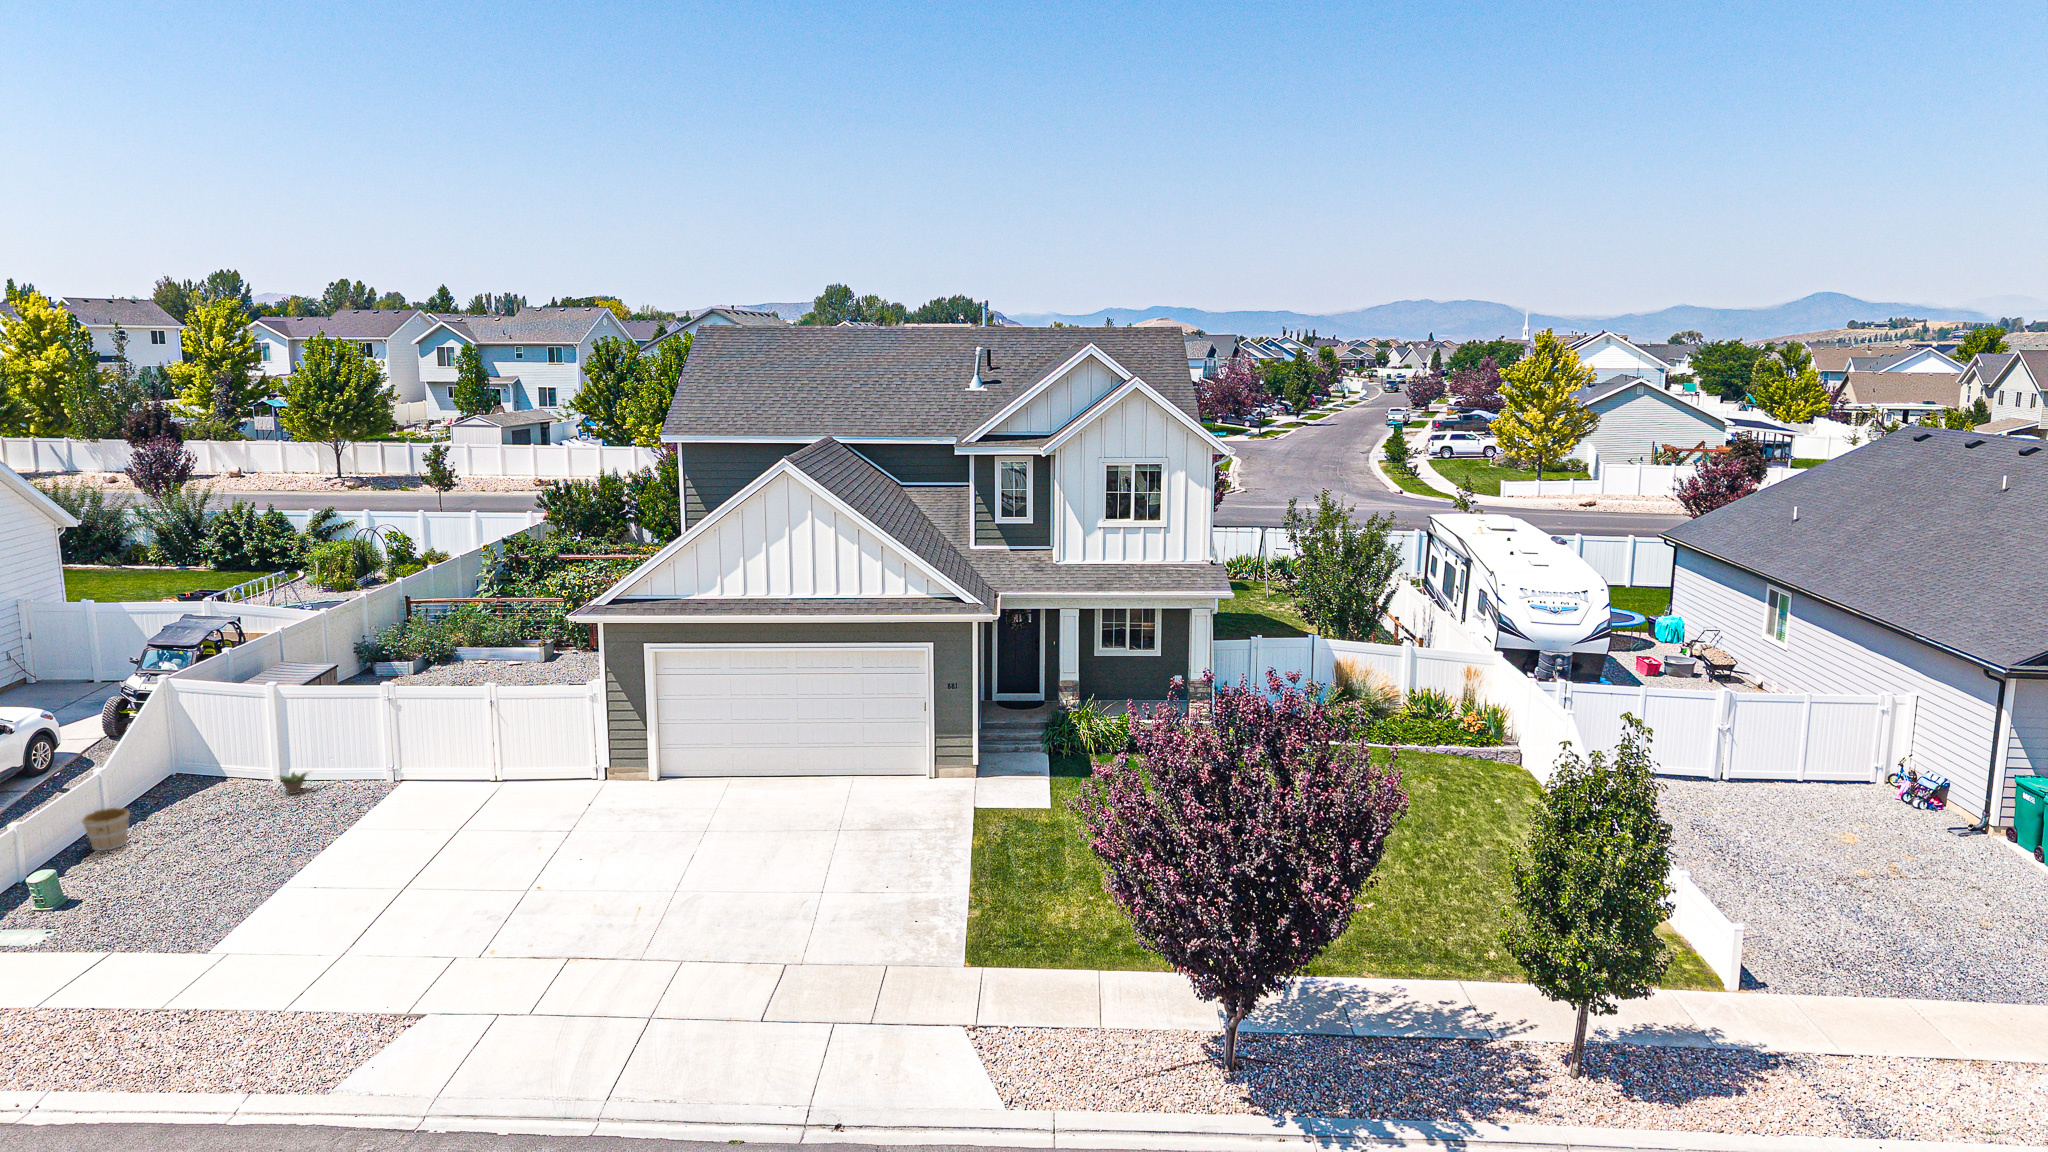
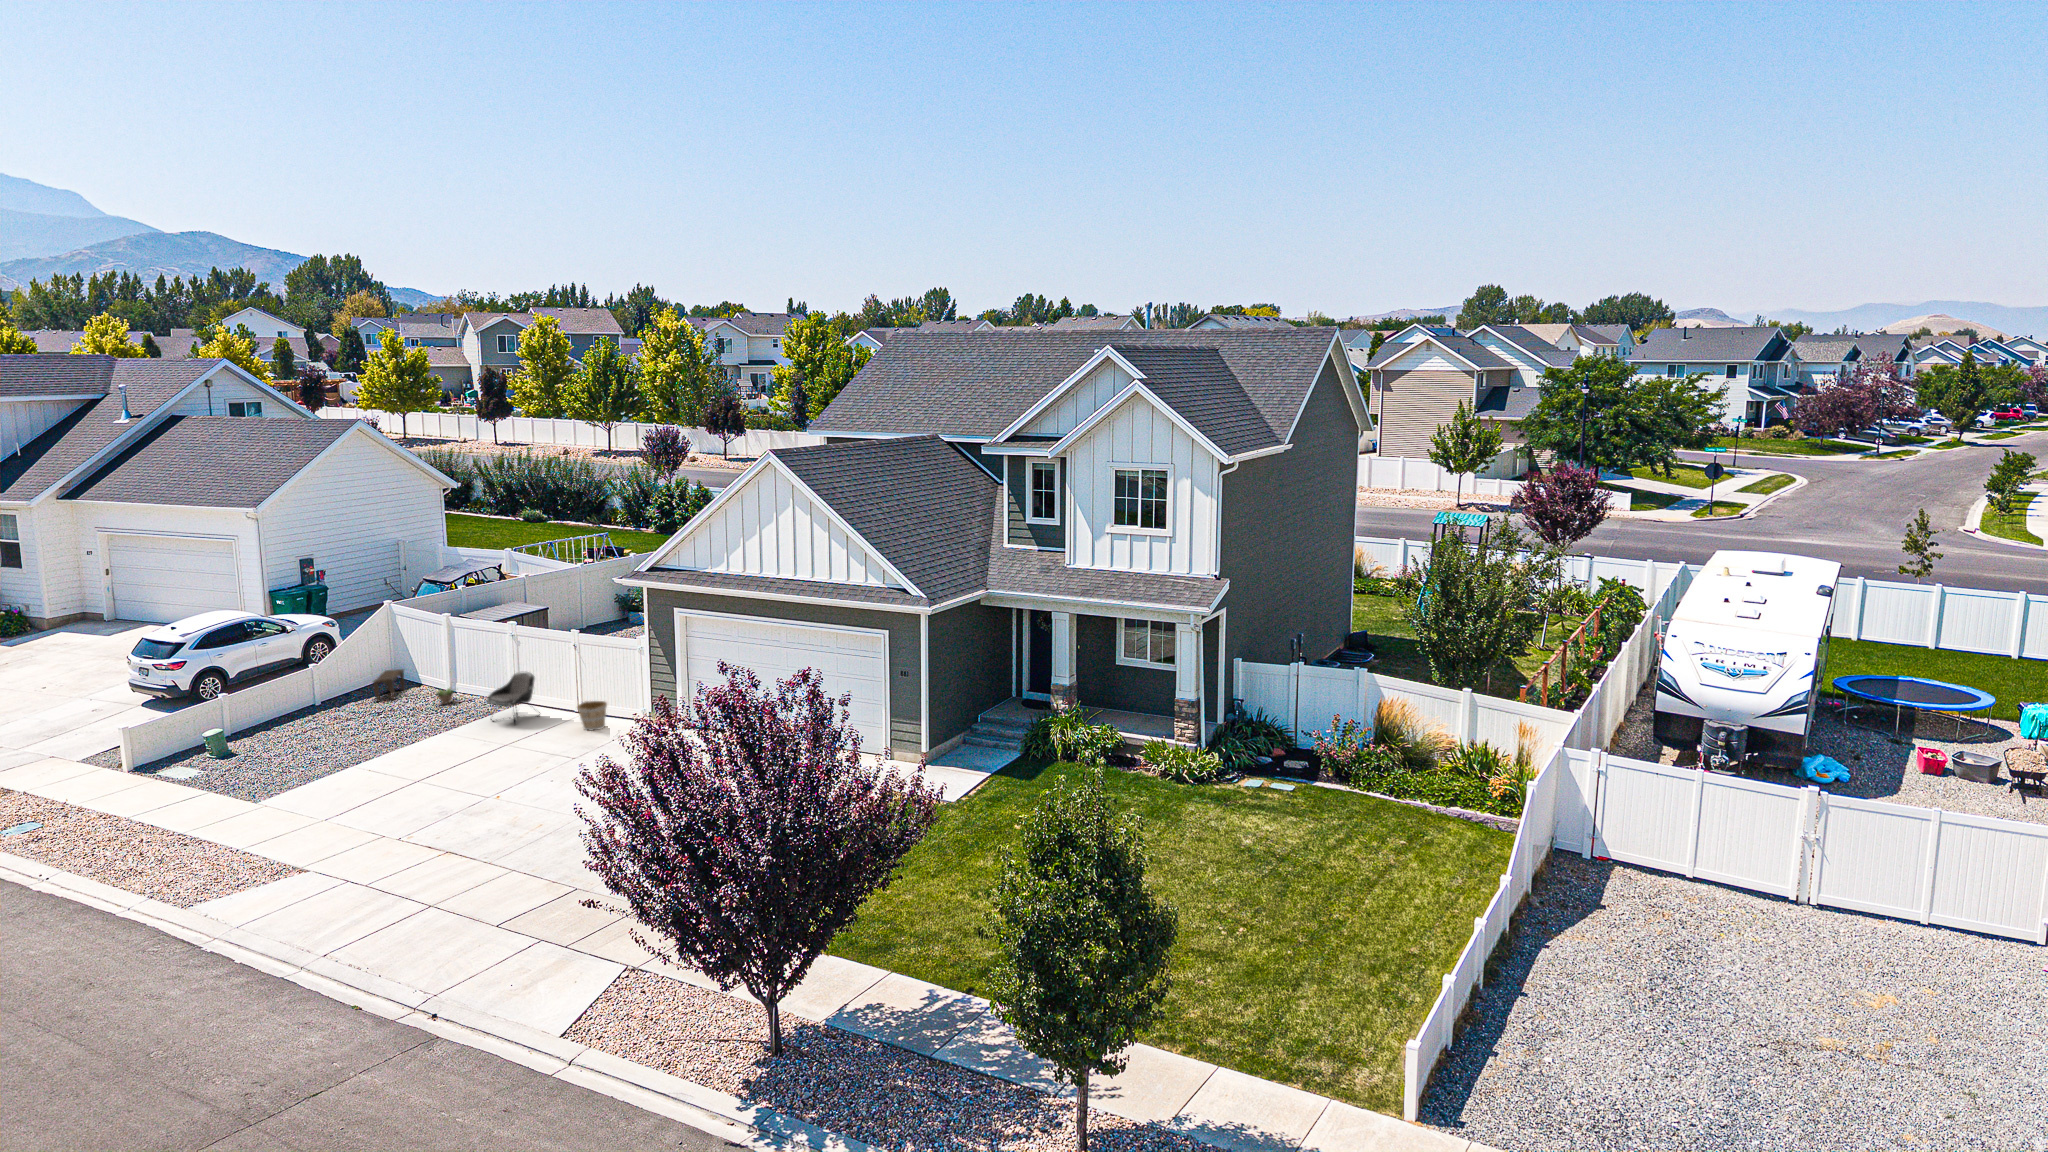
lounge chair: none [402,735,467,802] -> present [486,672,540,724]
bench: none [163,758,203,806] -> present [373,669,405,702]
wooden bucket: present [82,808,130,851] -> present [577,701,607,731]

